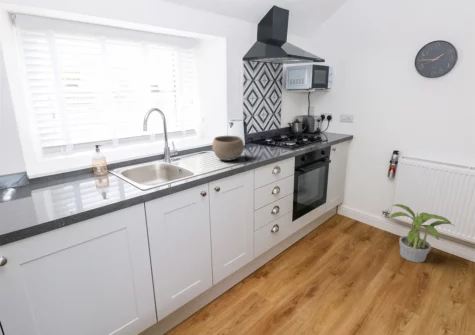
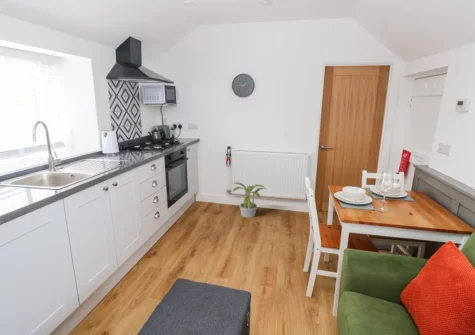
bowl: present [212,136,244,160] -> none [97,143,126,163]

